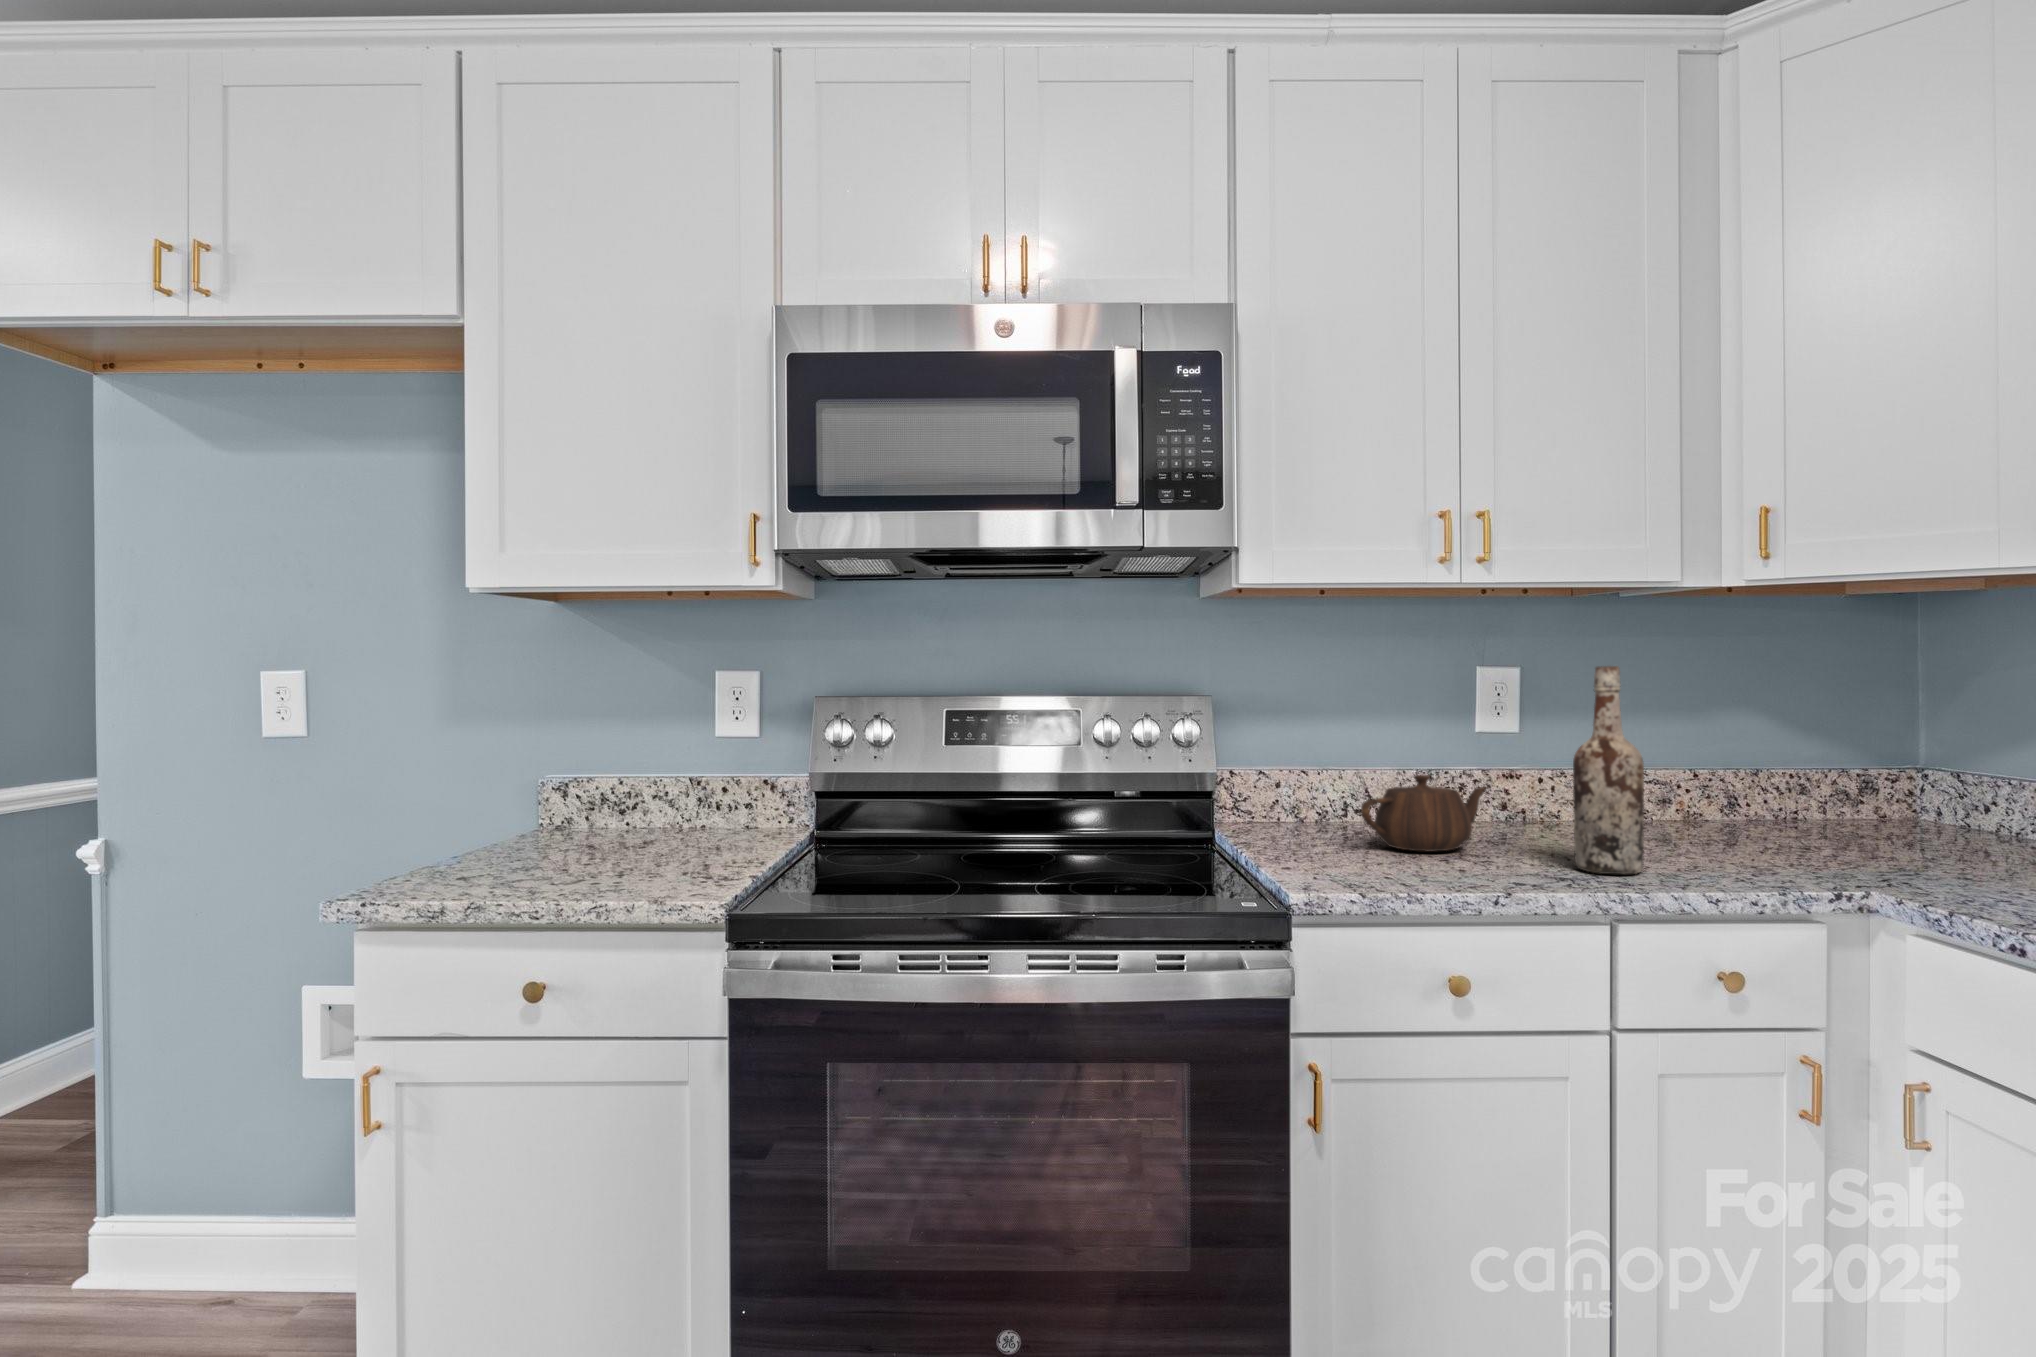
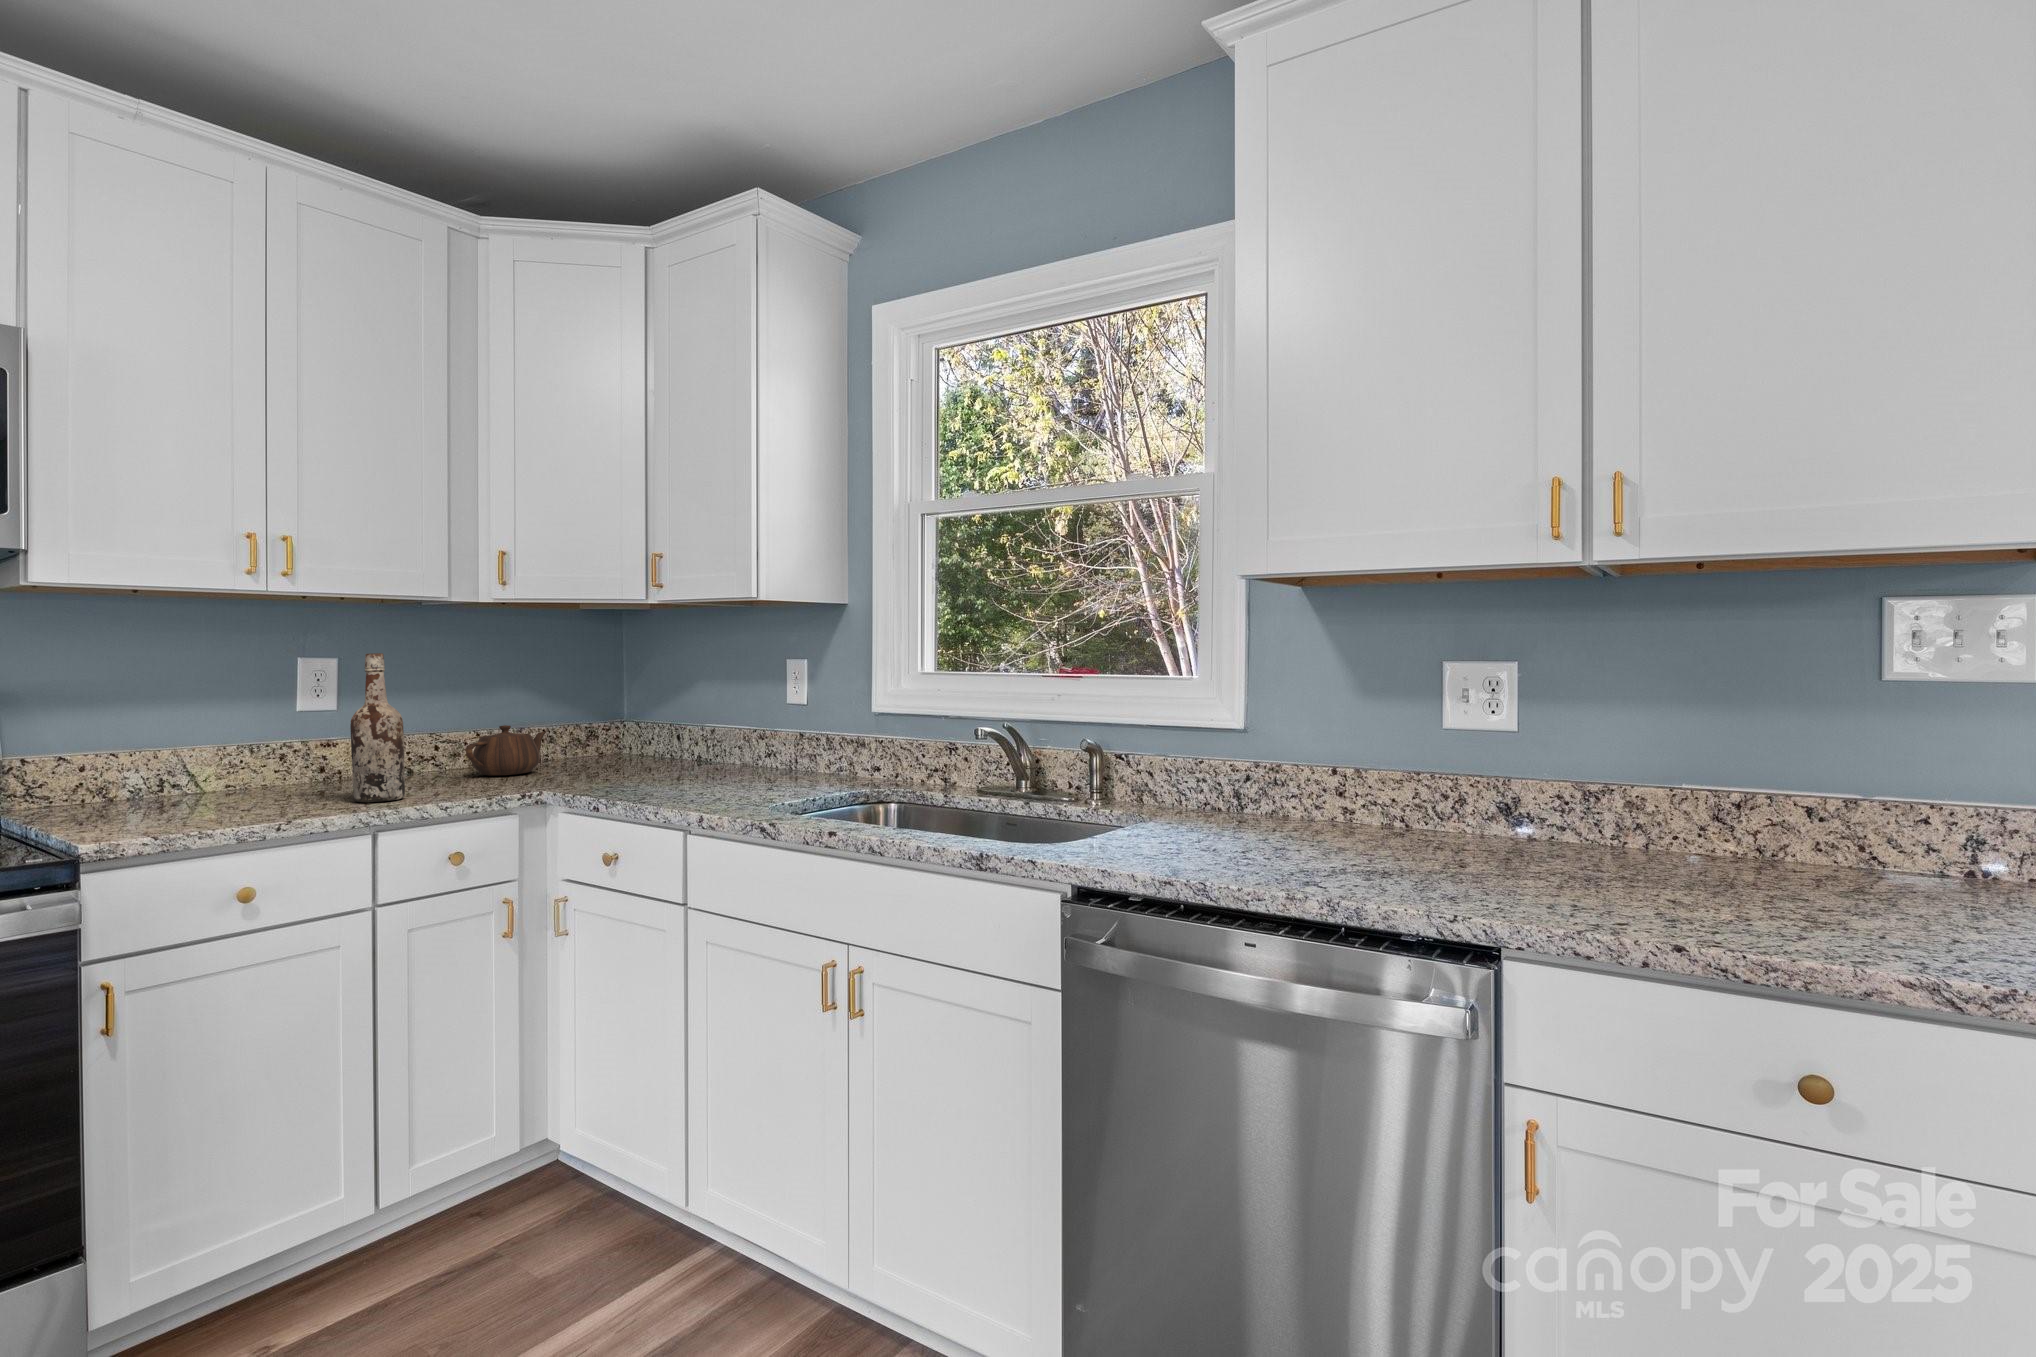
teapot: present [1361,775,1487,851] -> present [465,725,546,776]

